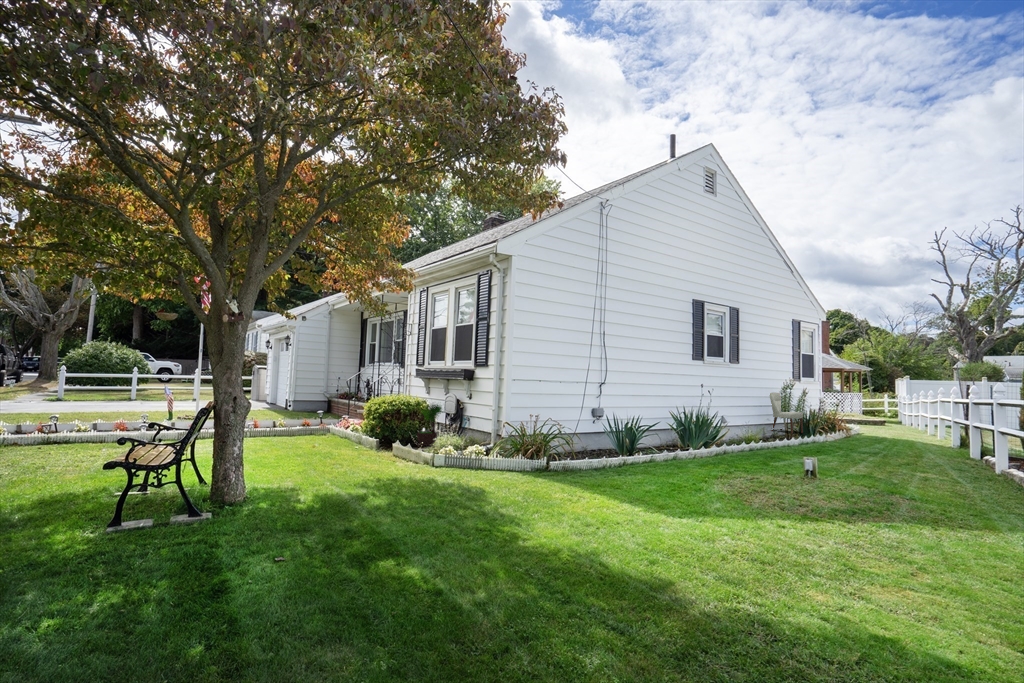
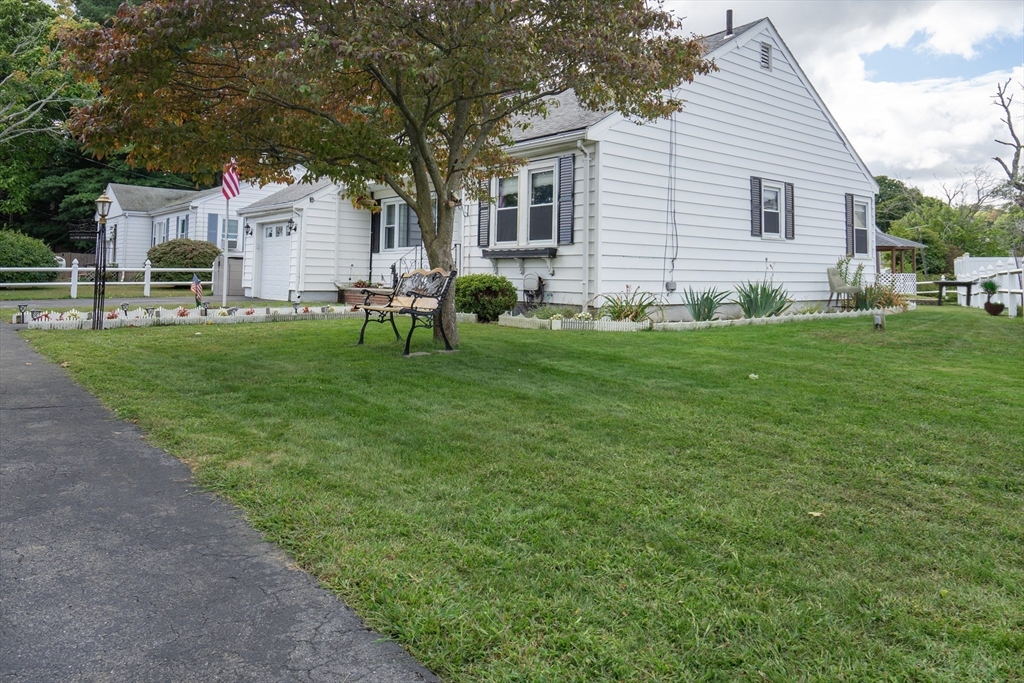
potted tree: present [417,404,442,446] -> present [980,280,1005,315]
round table: none [878,408,928,435] -> present [933,281,978,306]

